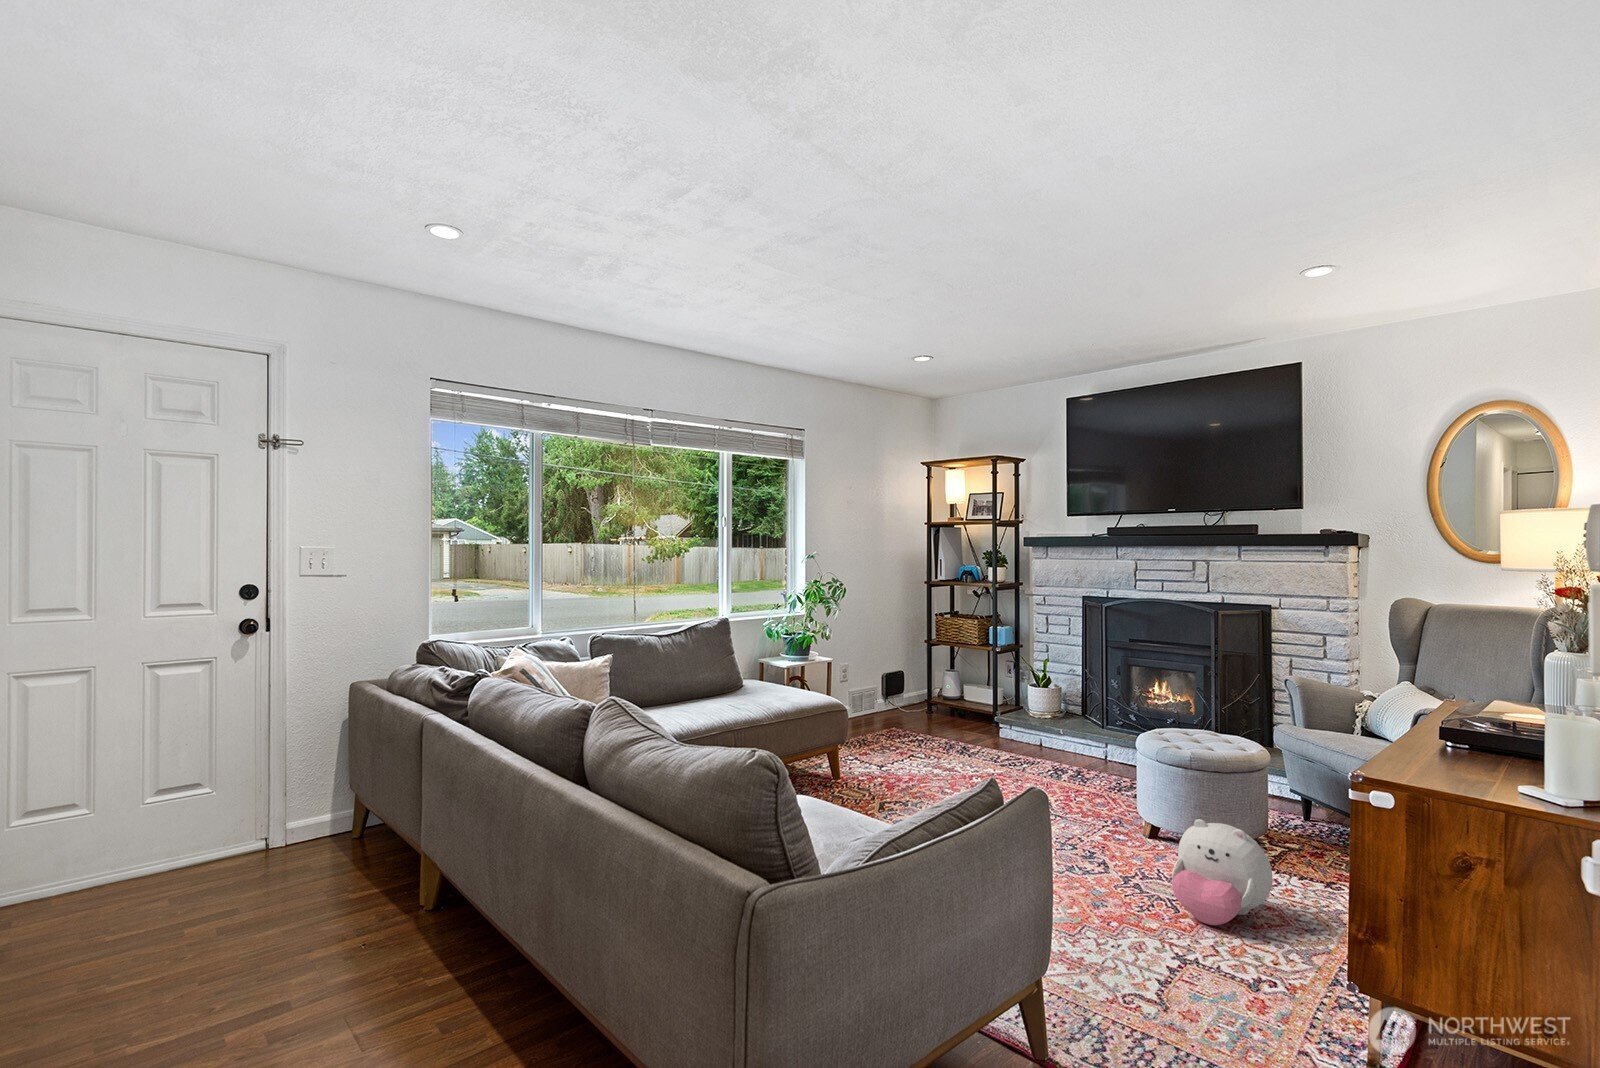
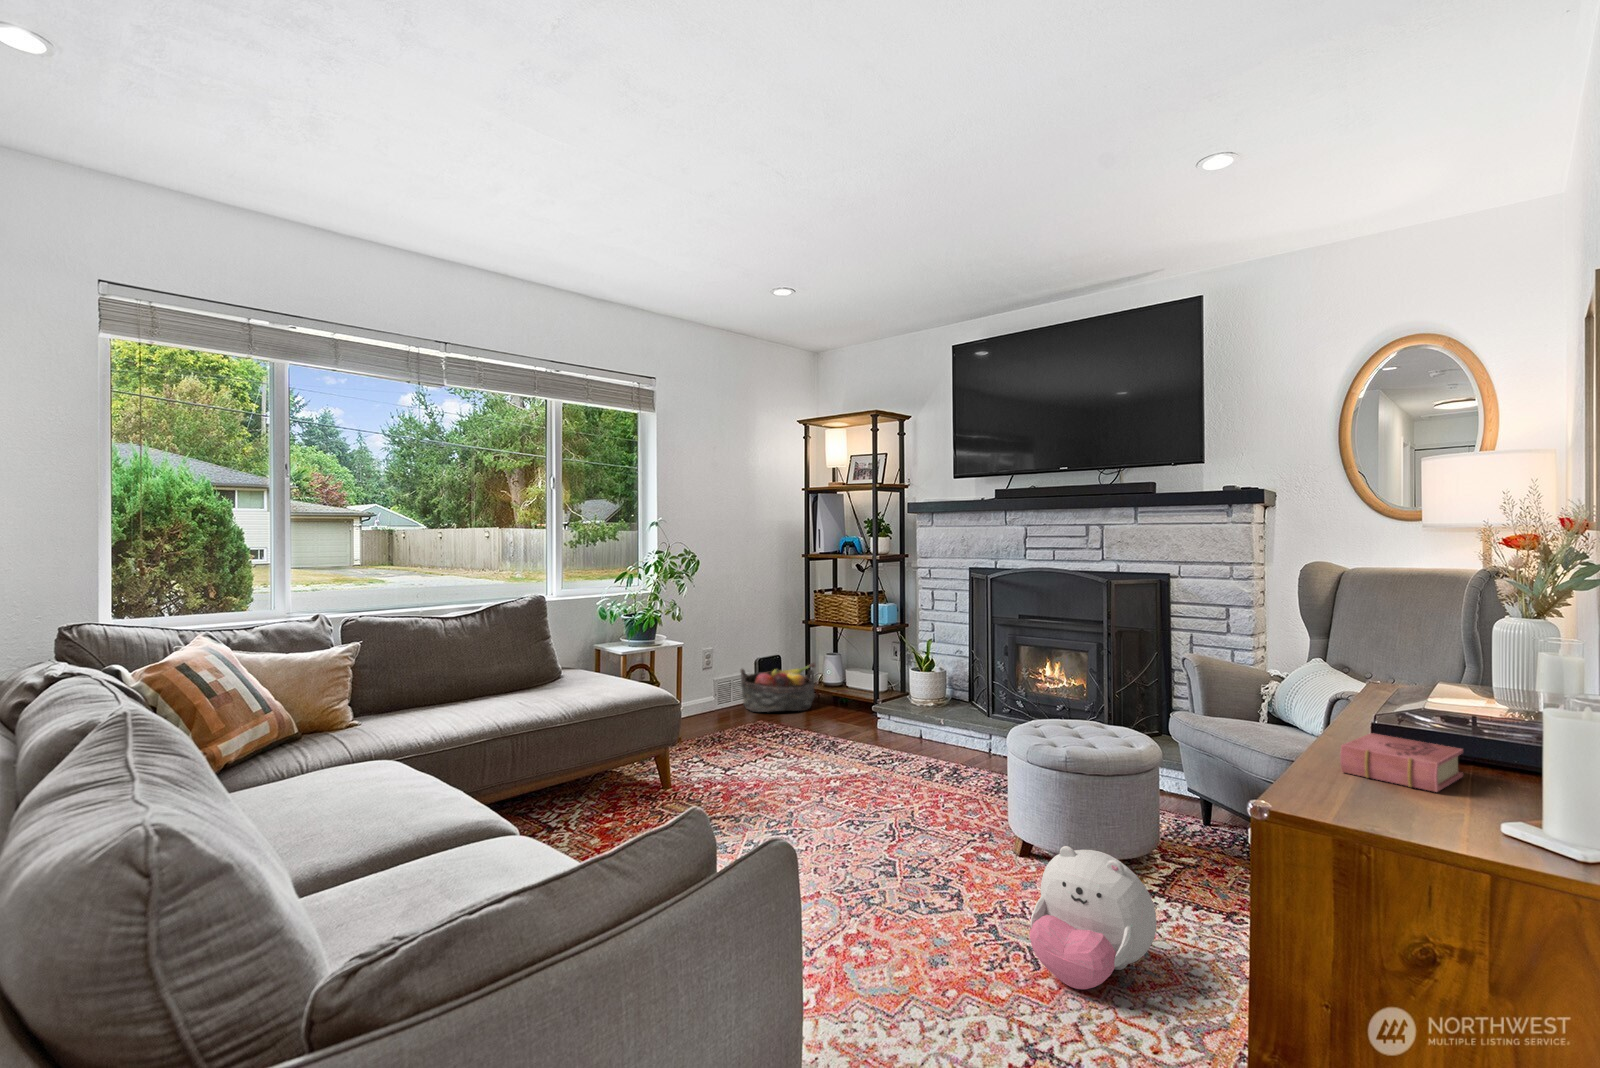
basket: none [874,678,941,720] -> present [741,663,815,712]
book: none [1415,733,1507,772] -> present [1340,733,1463,792]

